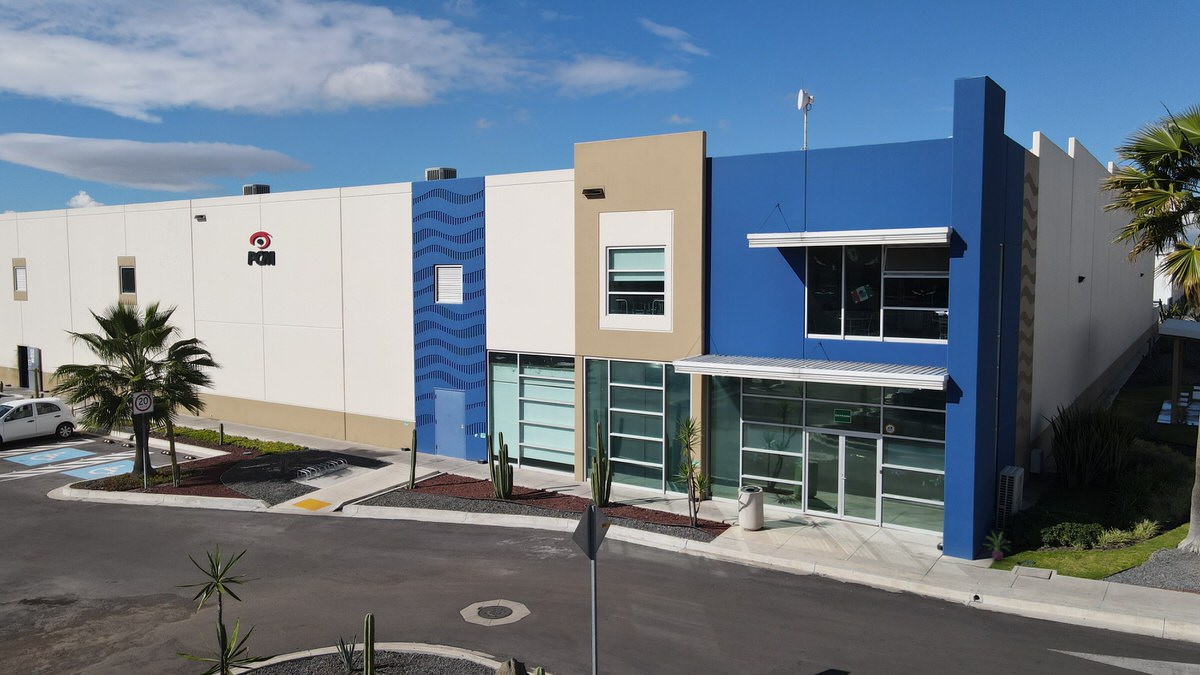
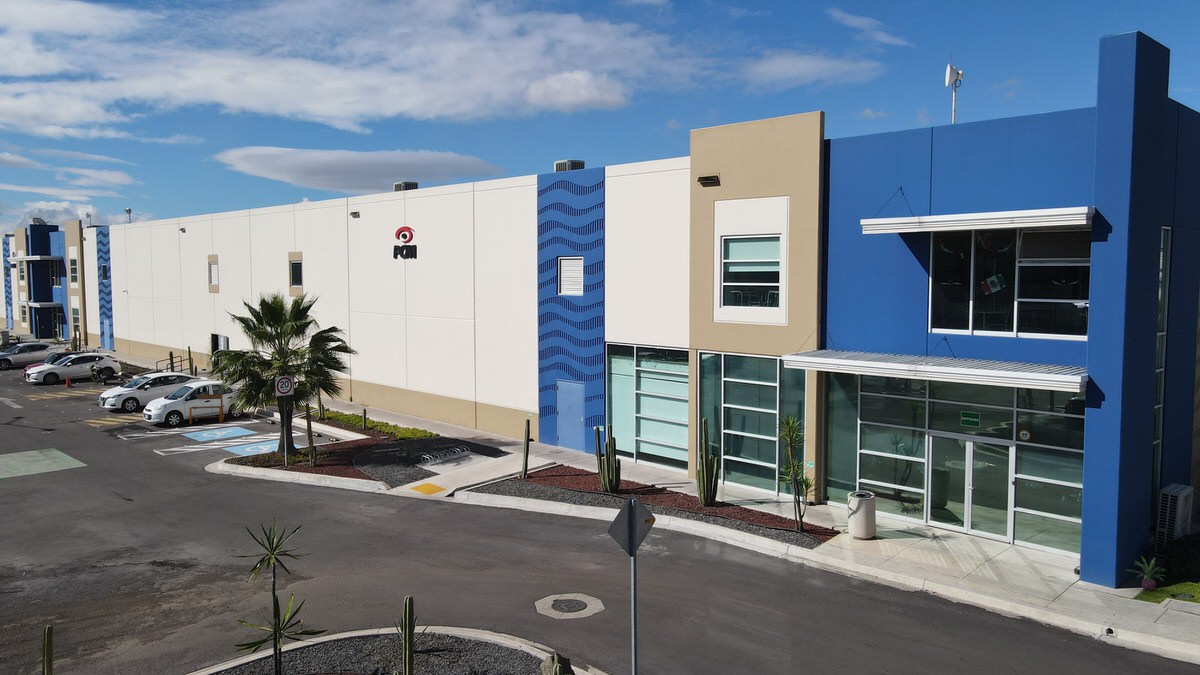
bench: none [10,413,52,447] -> present [190,394,225,424]

